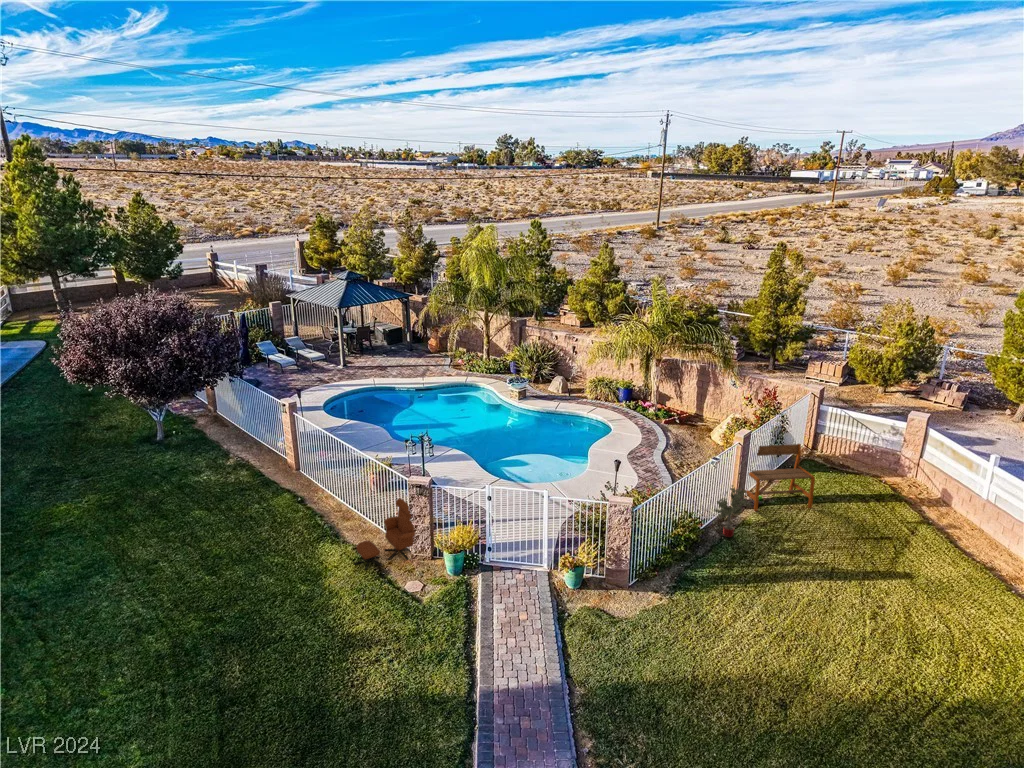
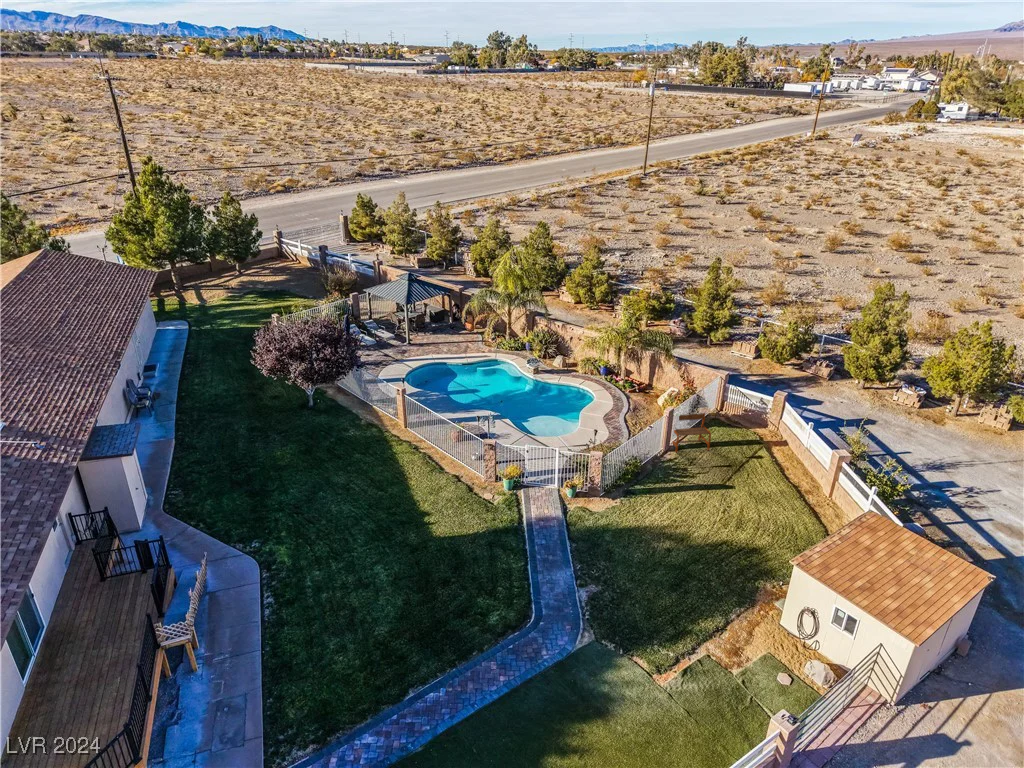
potted tree: present [714,485,747,537] -> none [650,440,669,469]
lounge chair: present [354,498,416,570] -> none [453,449,487,488]

